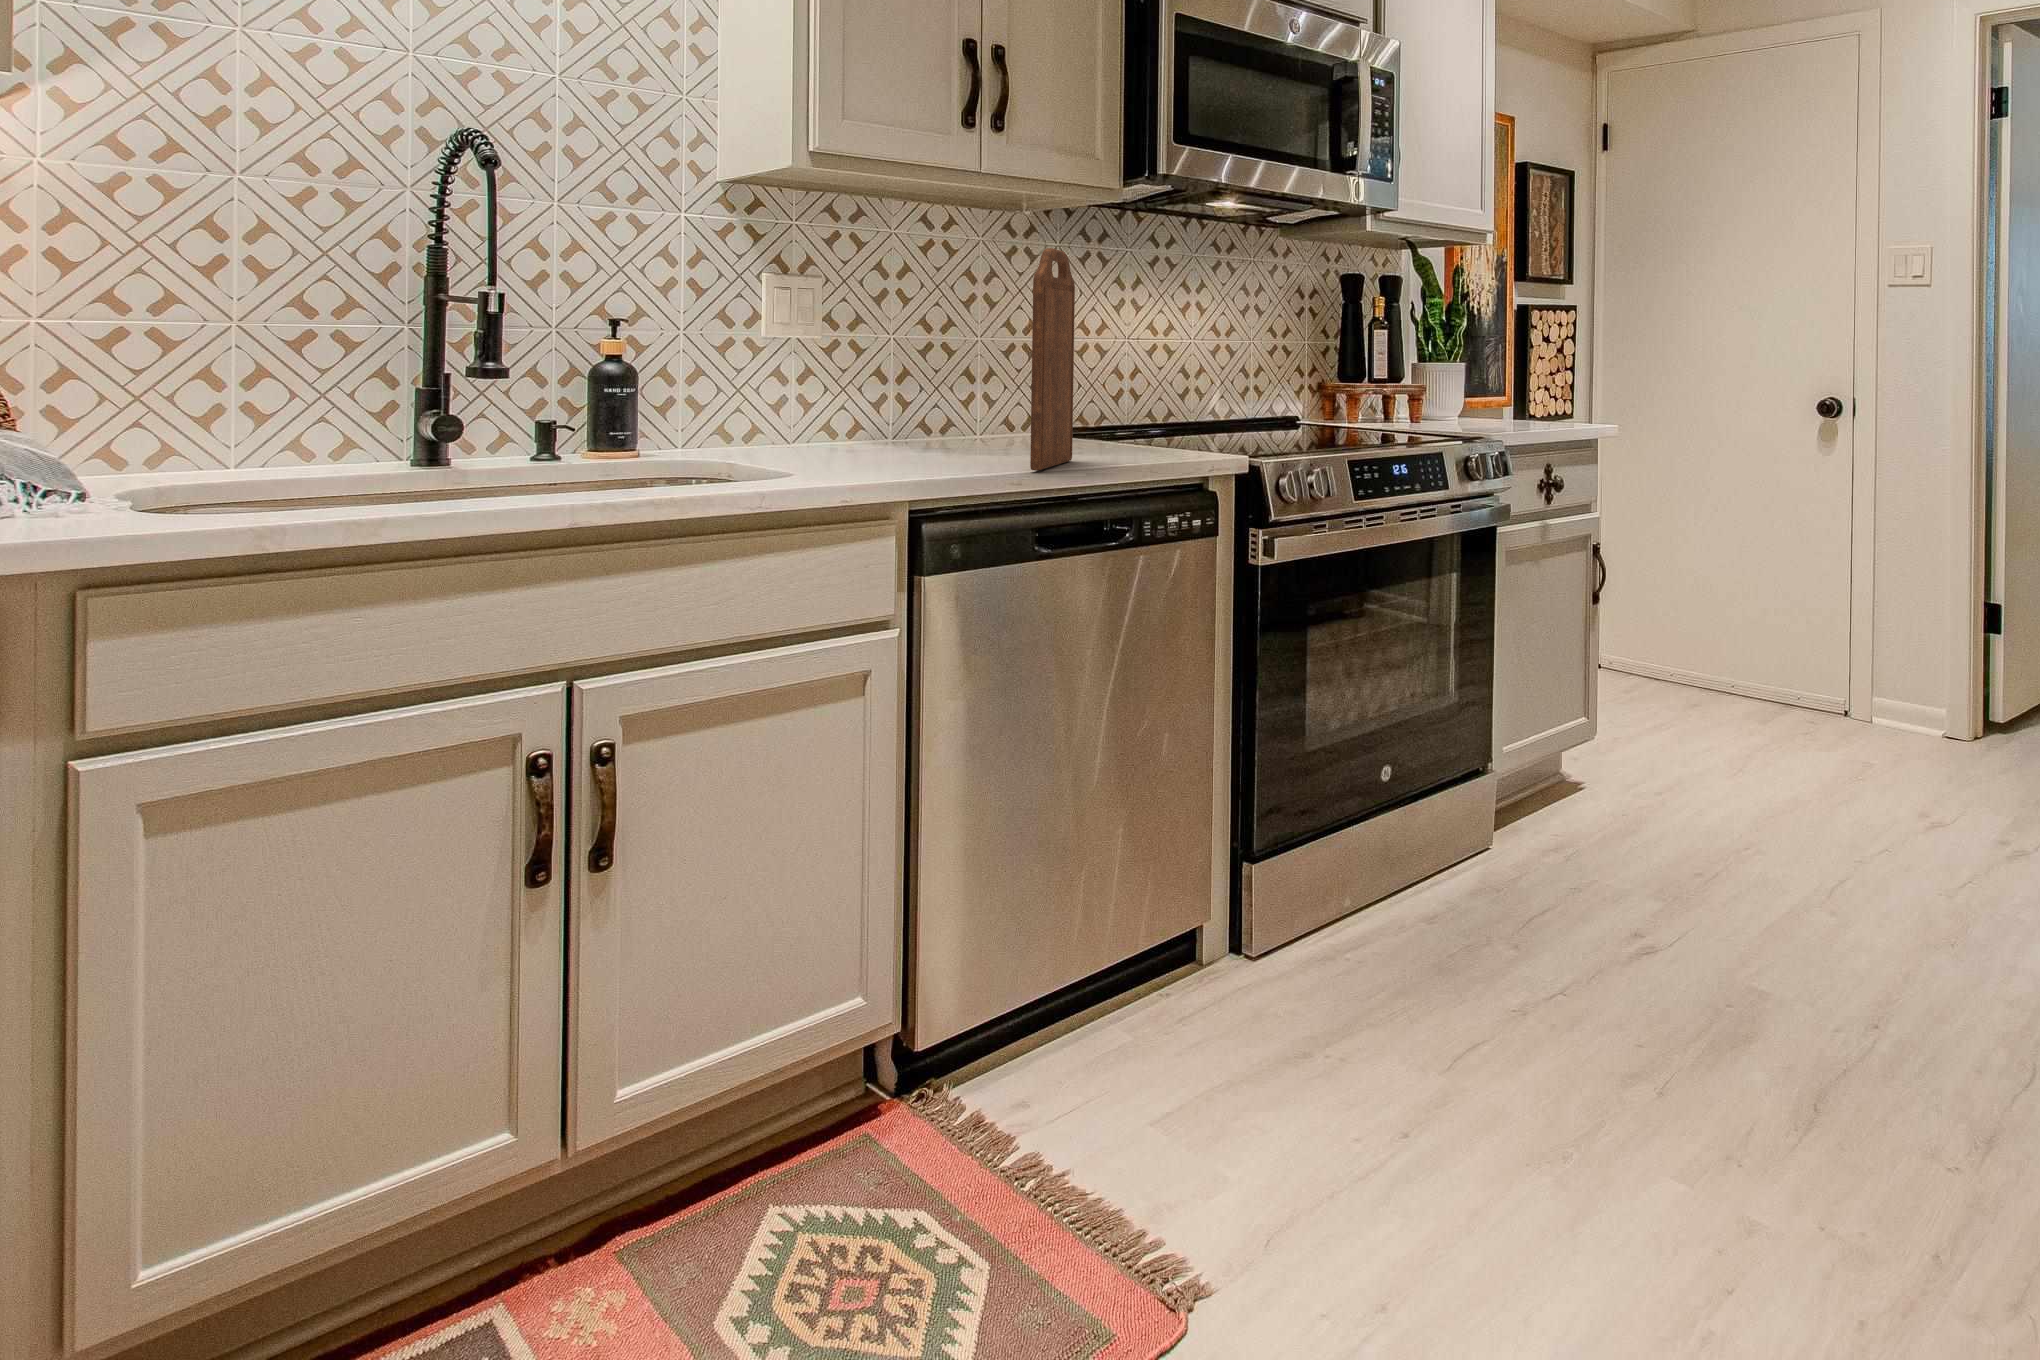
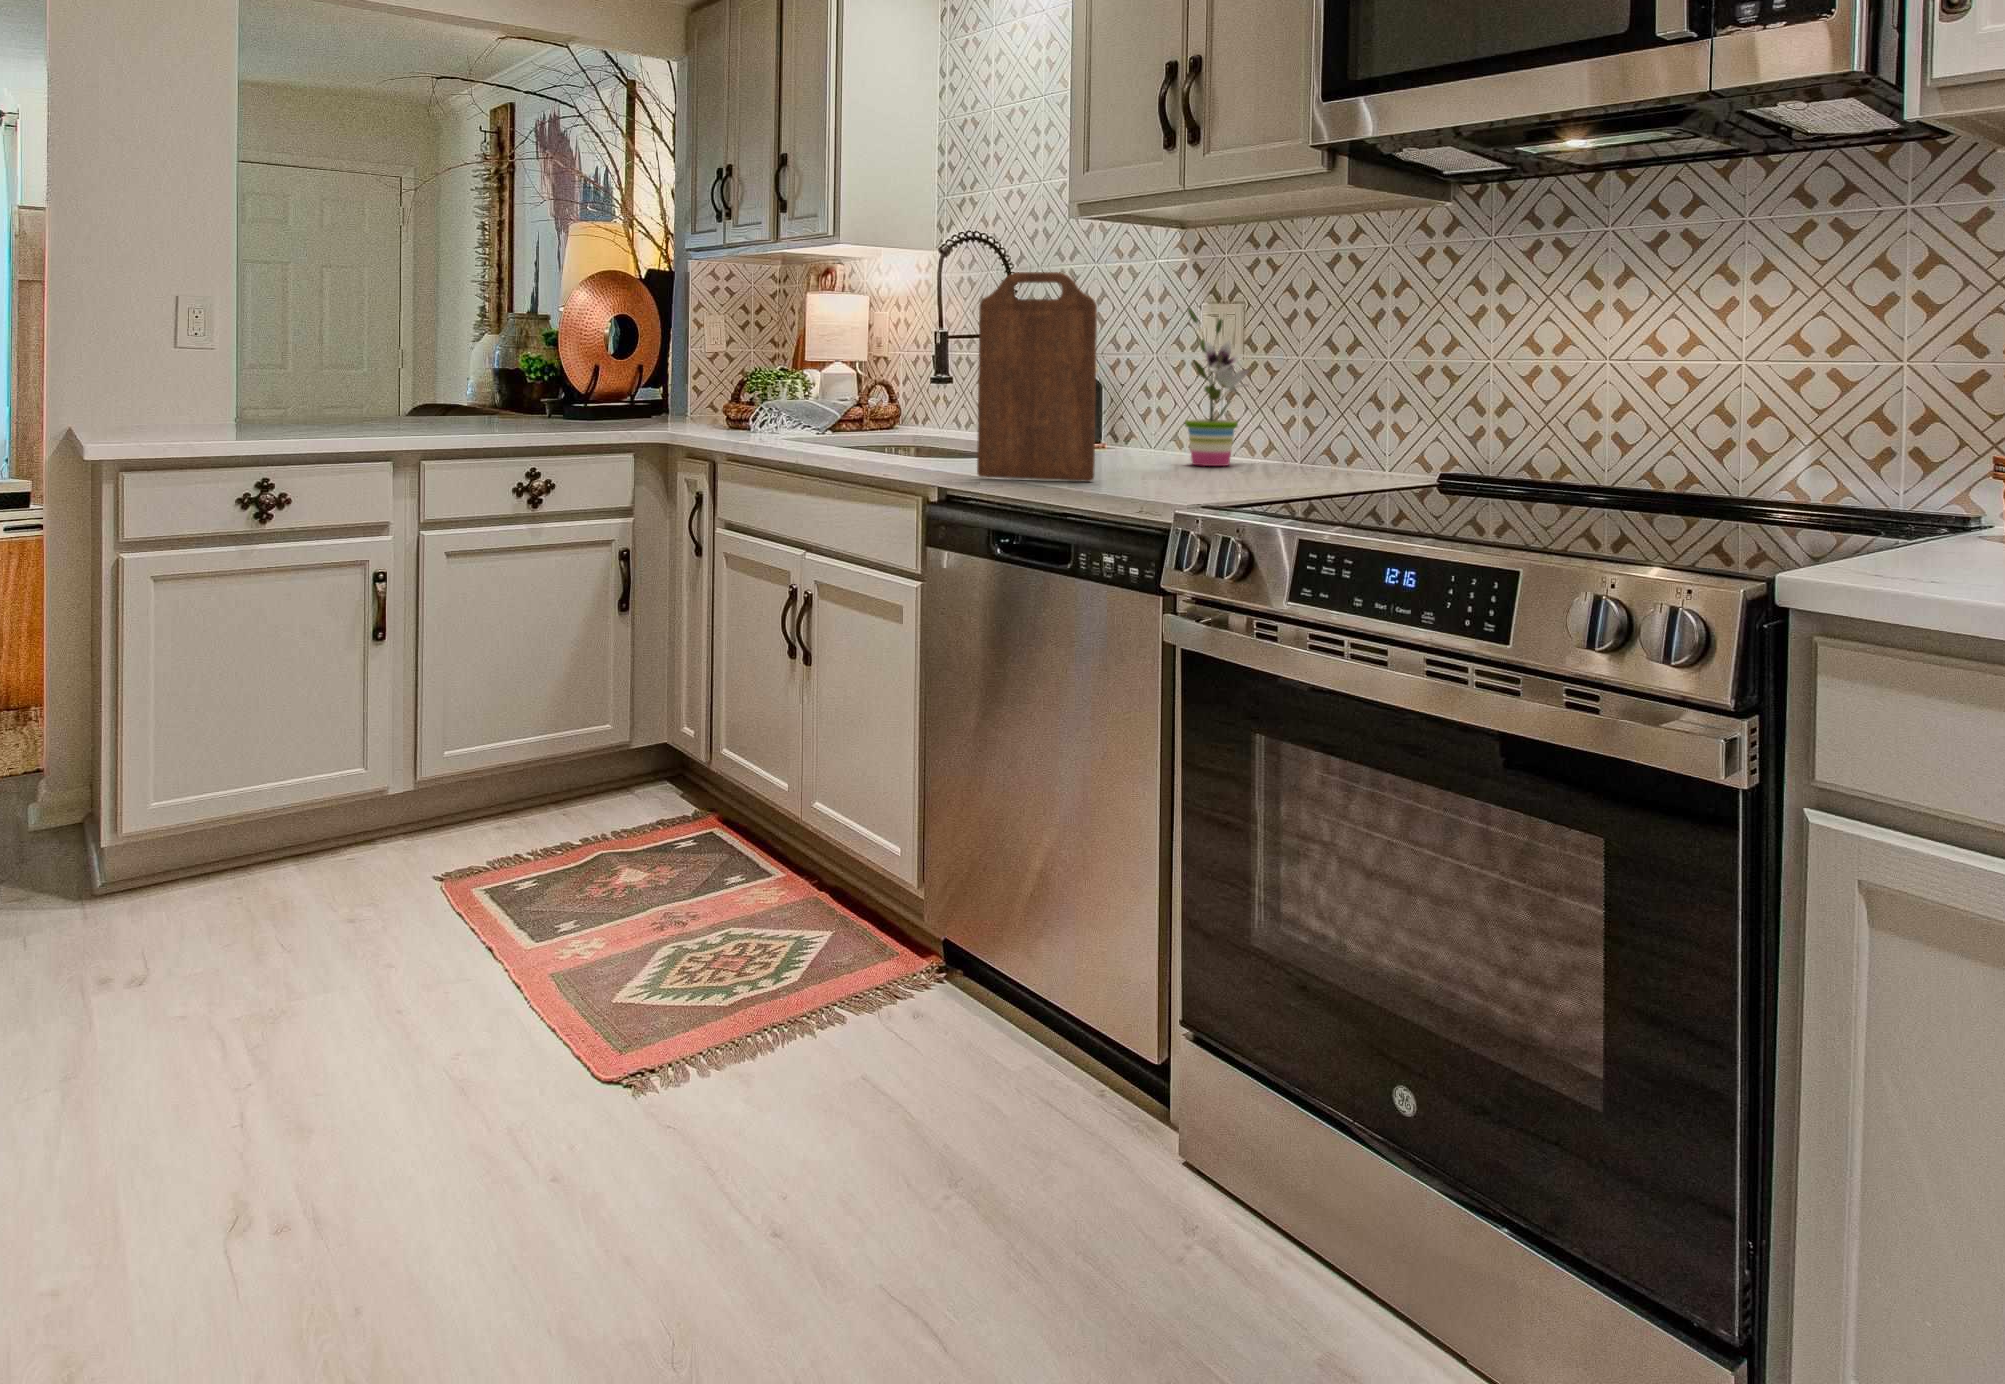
potted plant: none [845,282,944,447] -> present [1185,309,1249,466]

